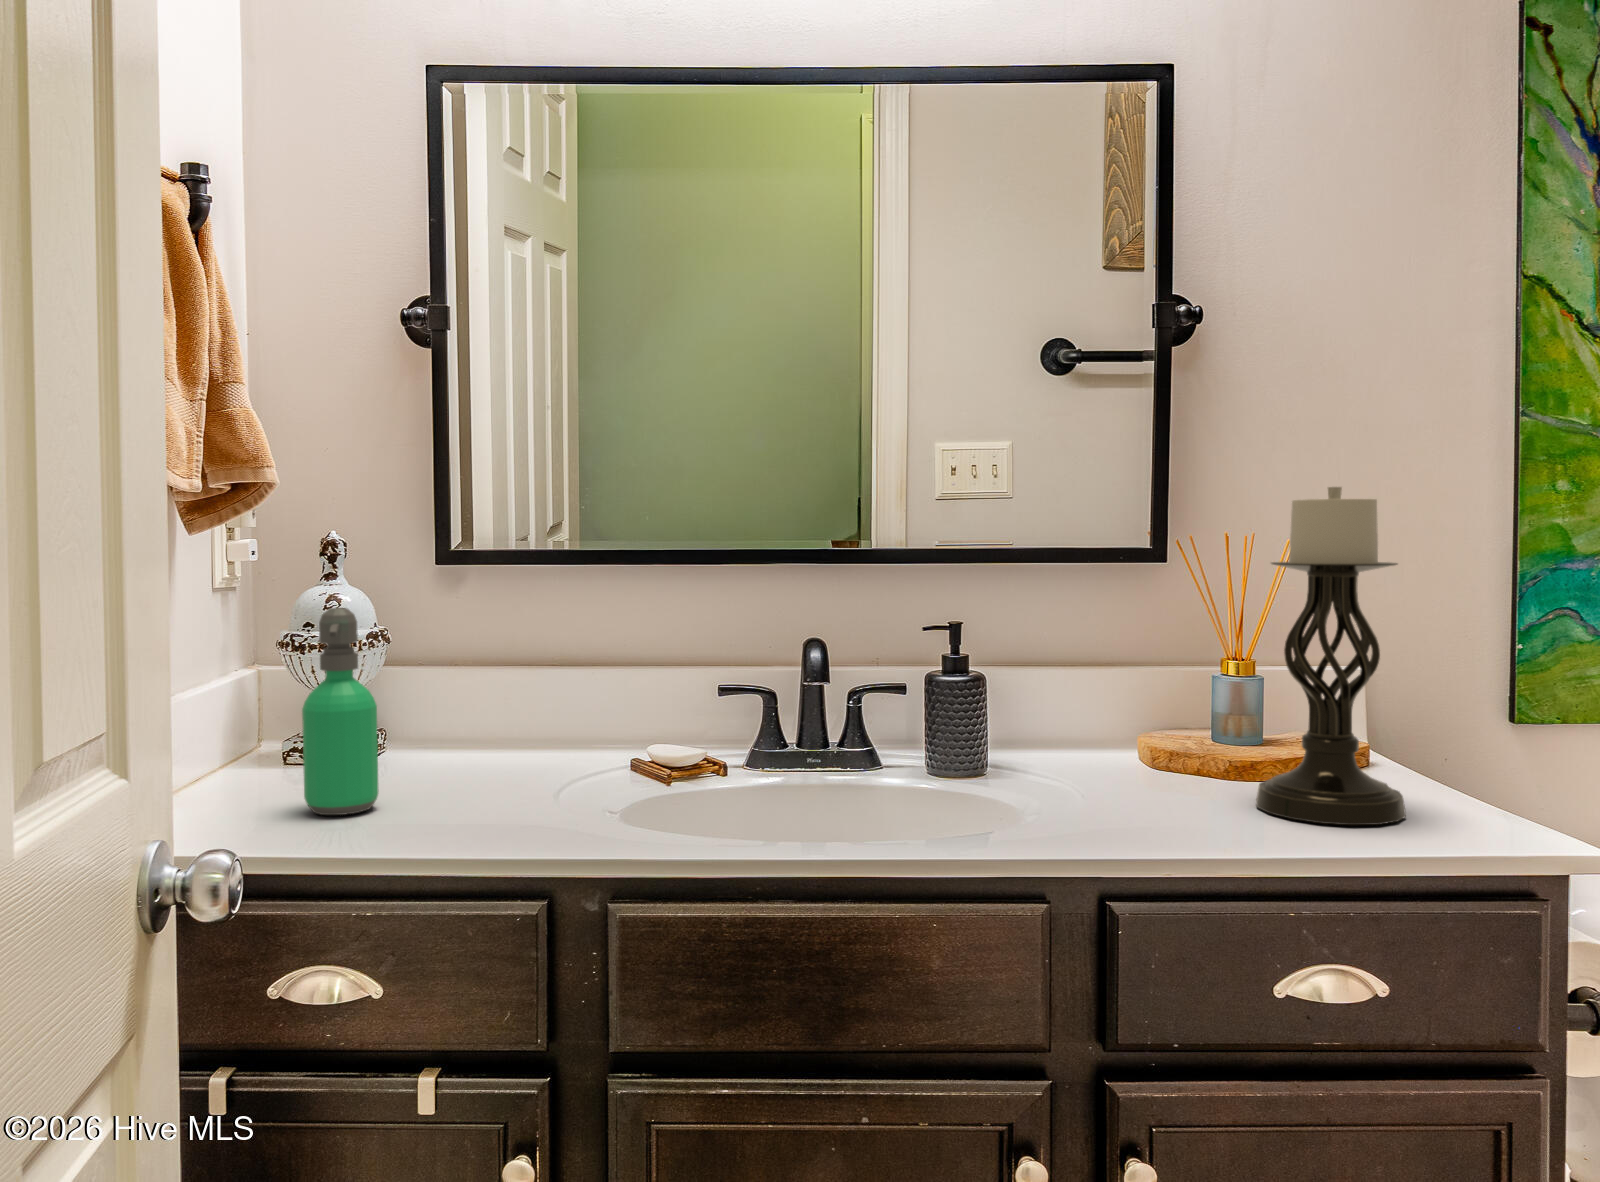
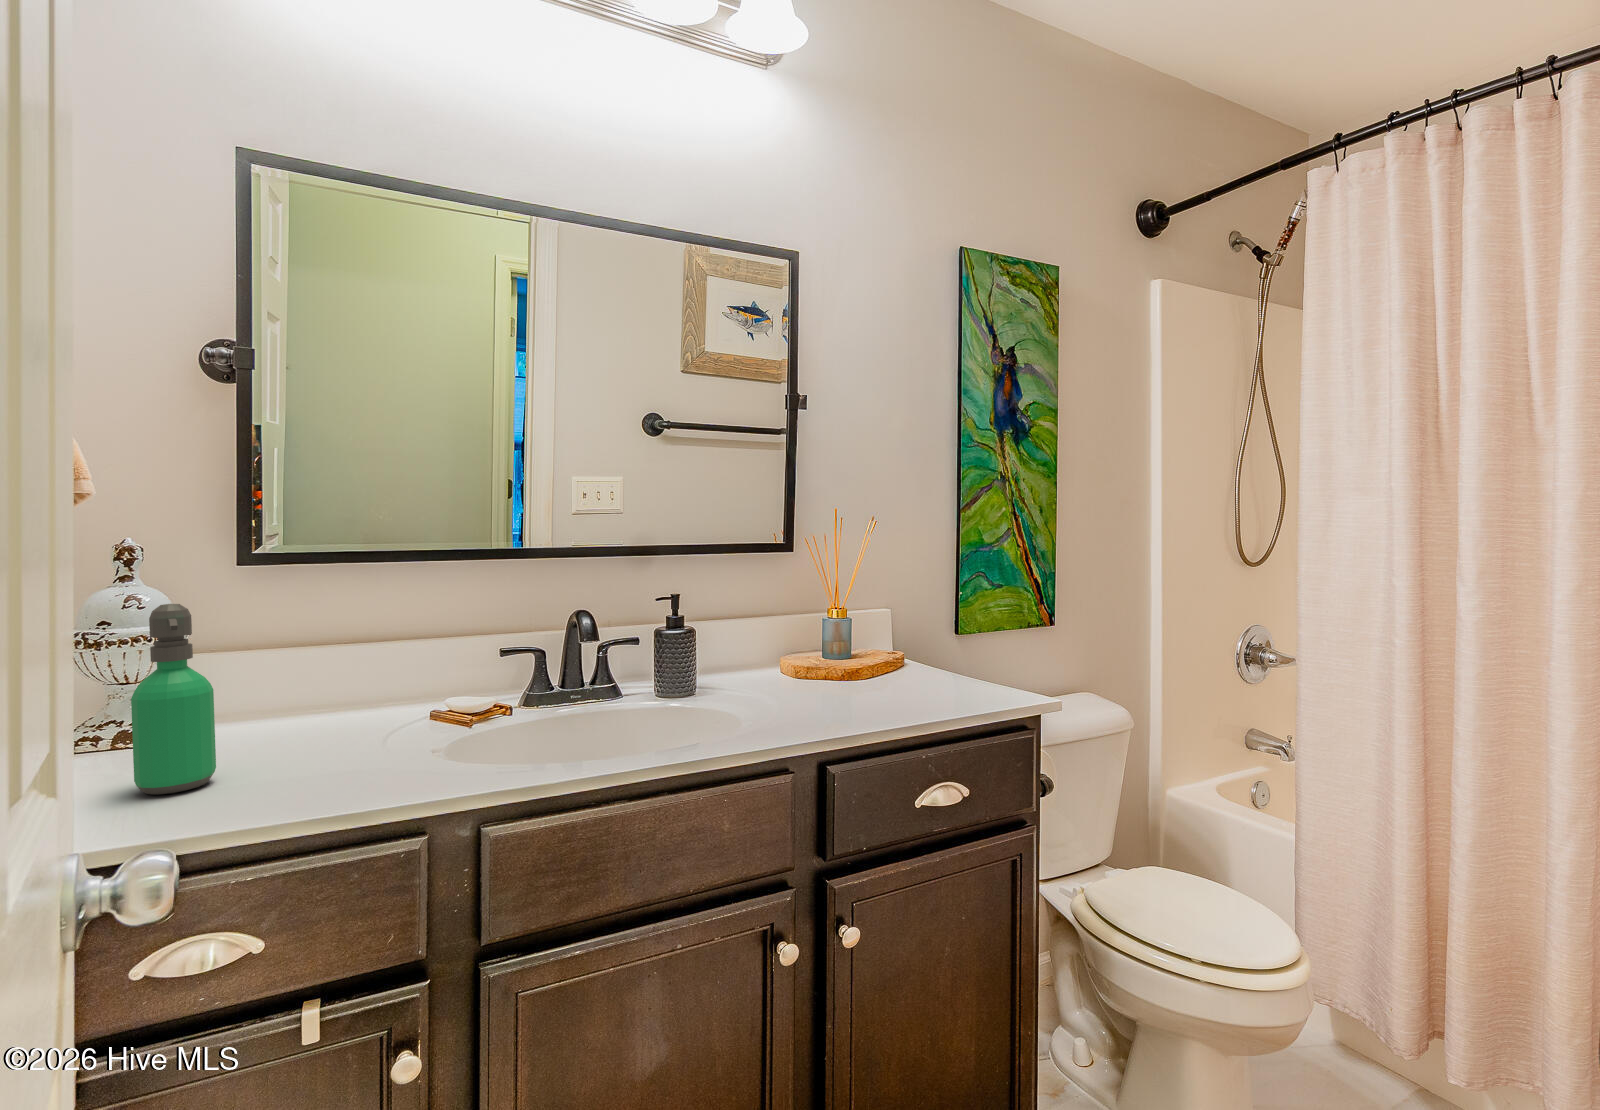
candle holder: present [1256,487,1406,825] -> none [868,503,950,701]

